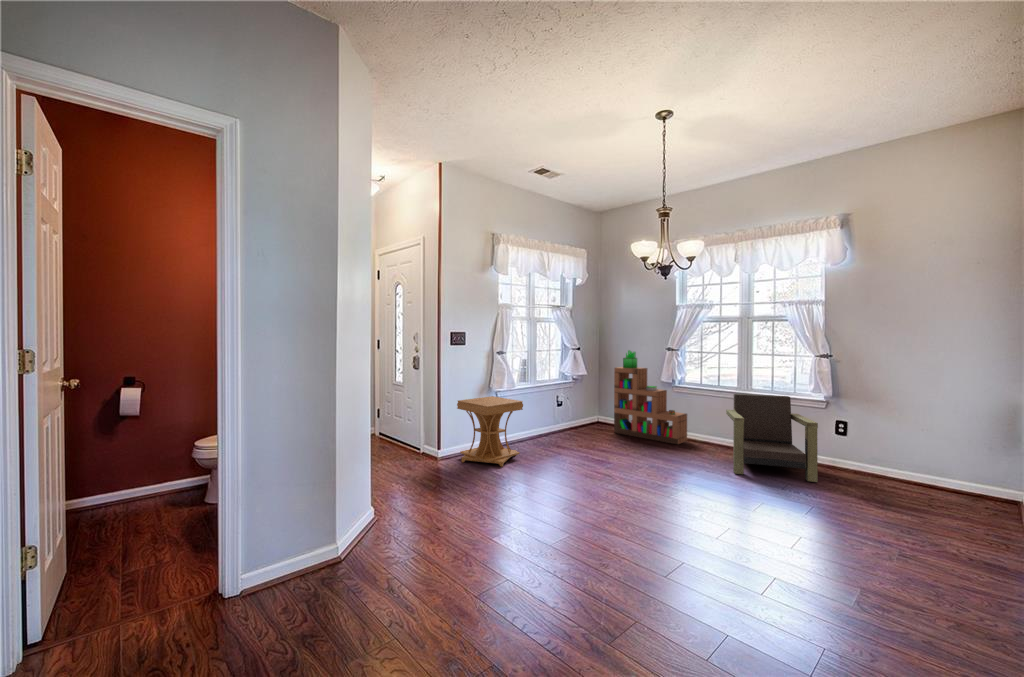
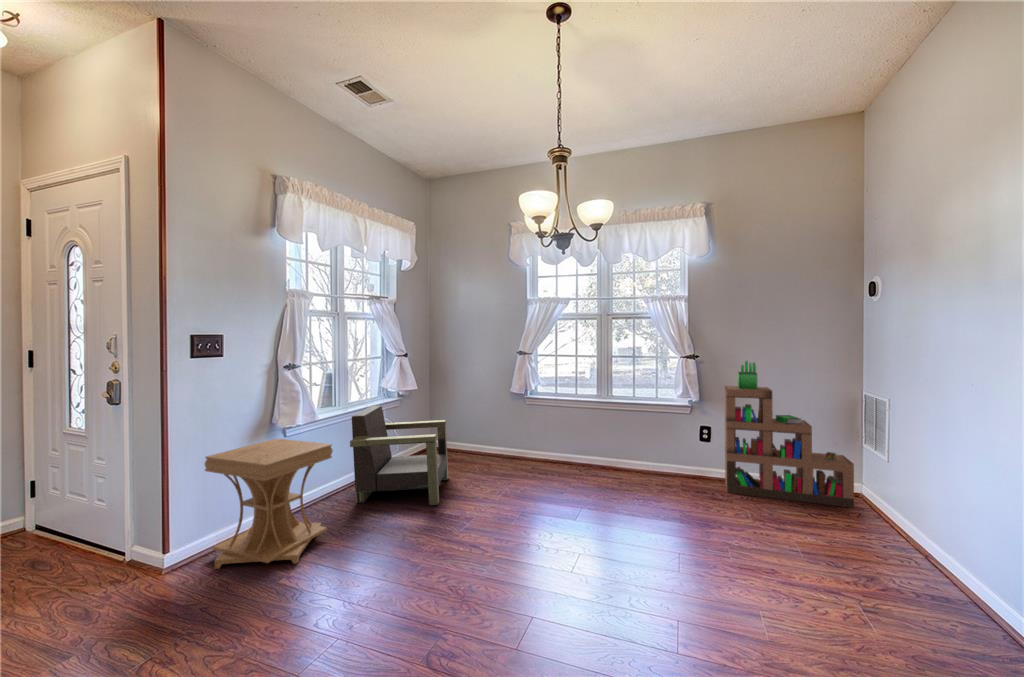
bookshelf: present [614,350,687,444] -> present [725,361,854,508]
armchair: present [726,394,818,482] -> present [350,405,448,505]

